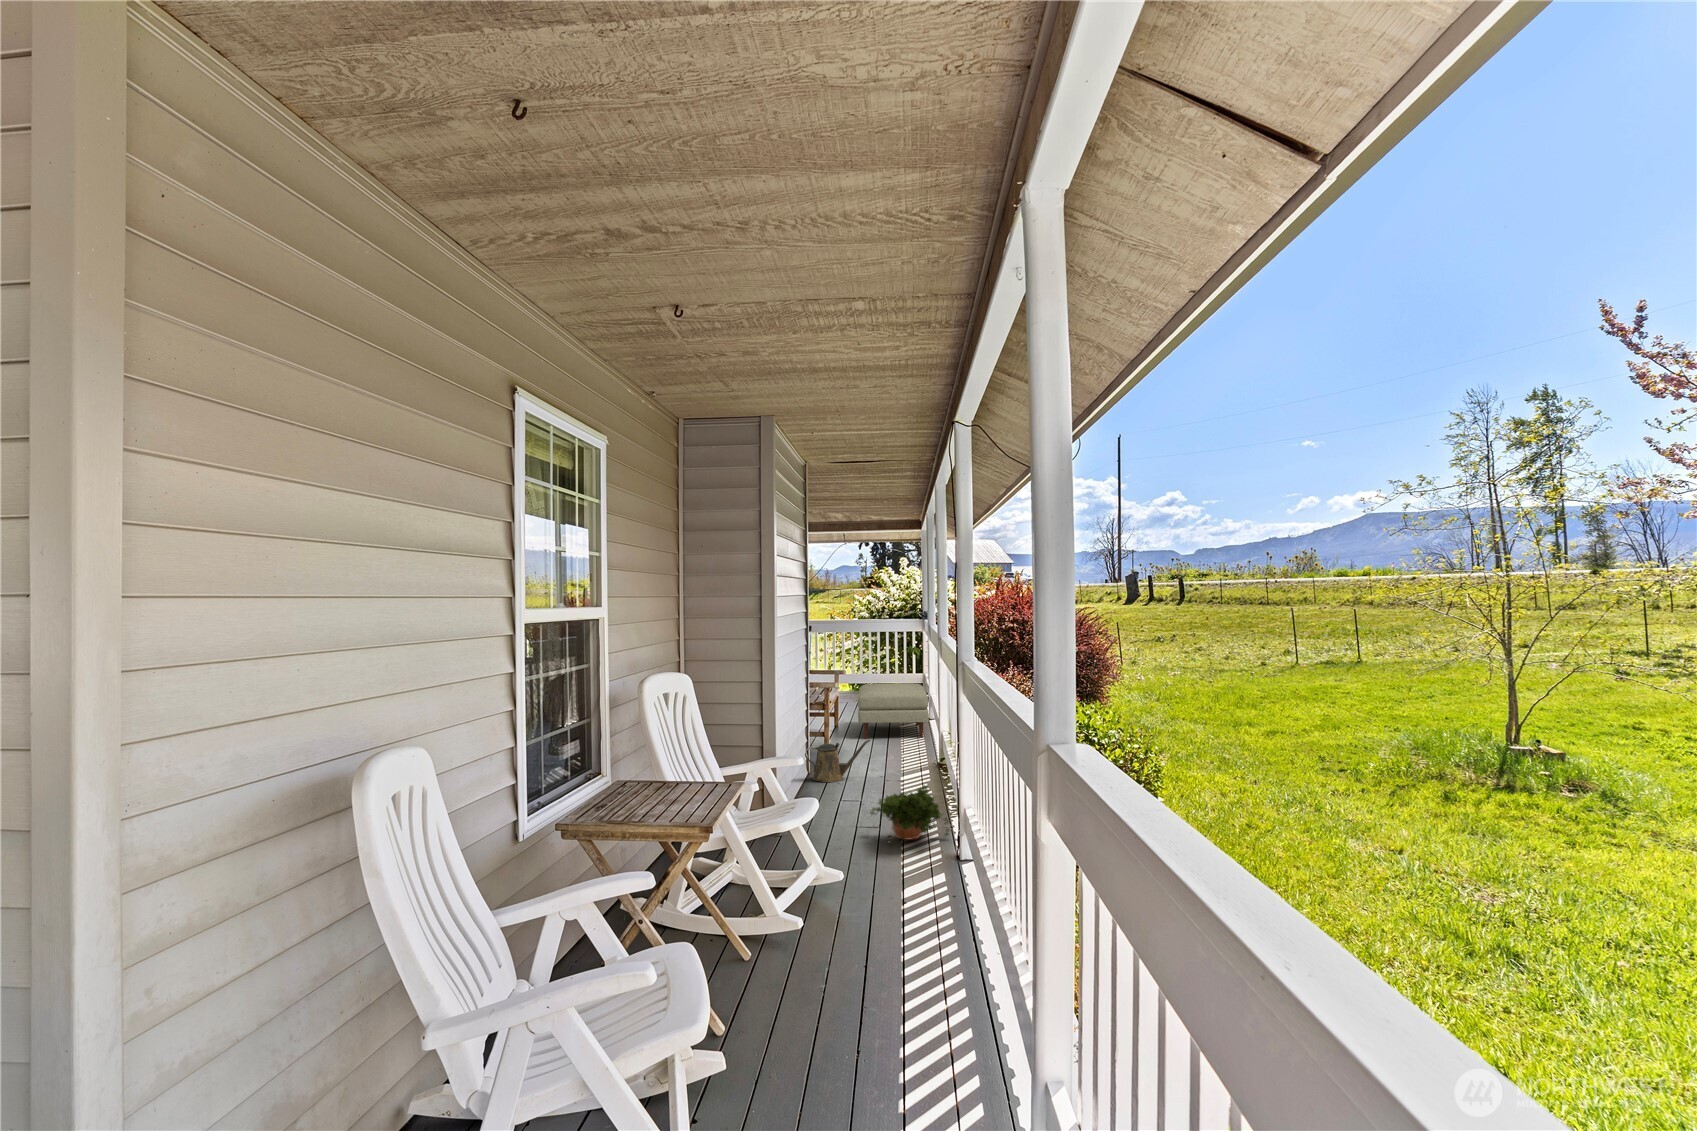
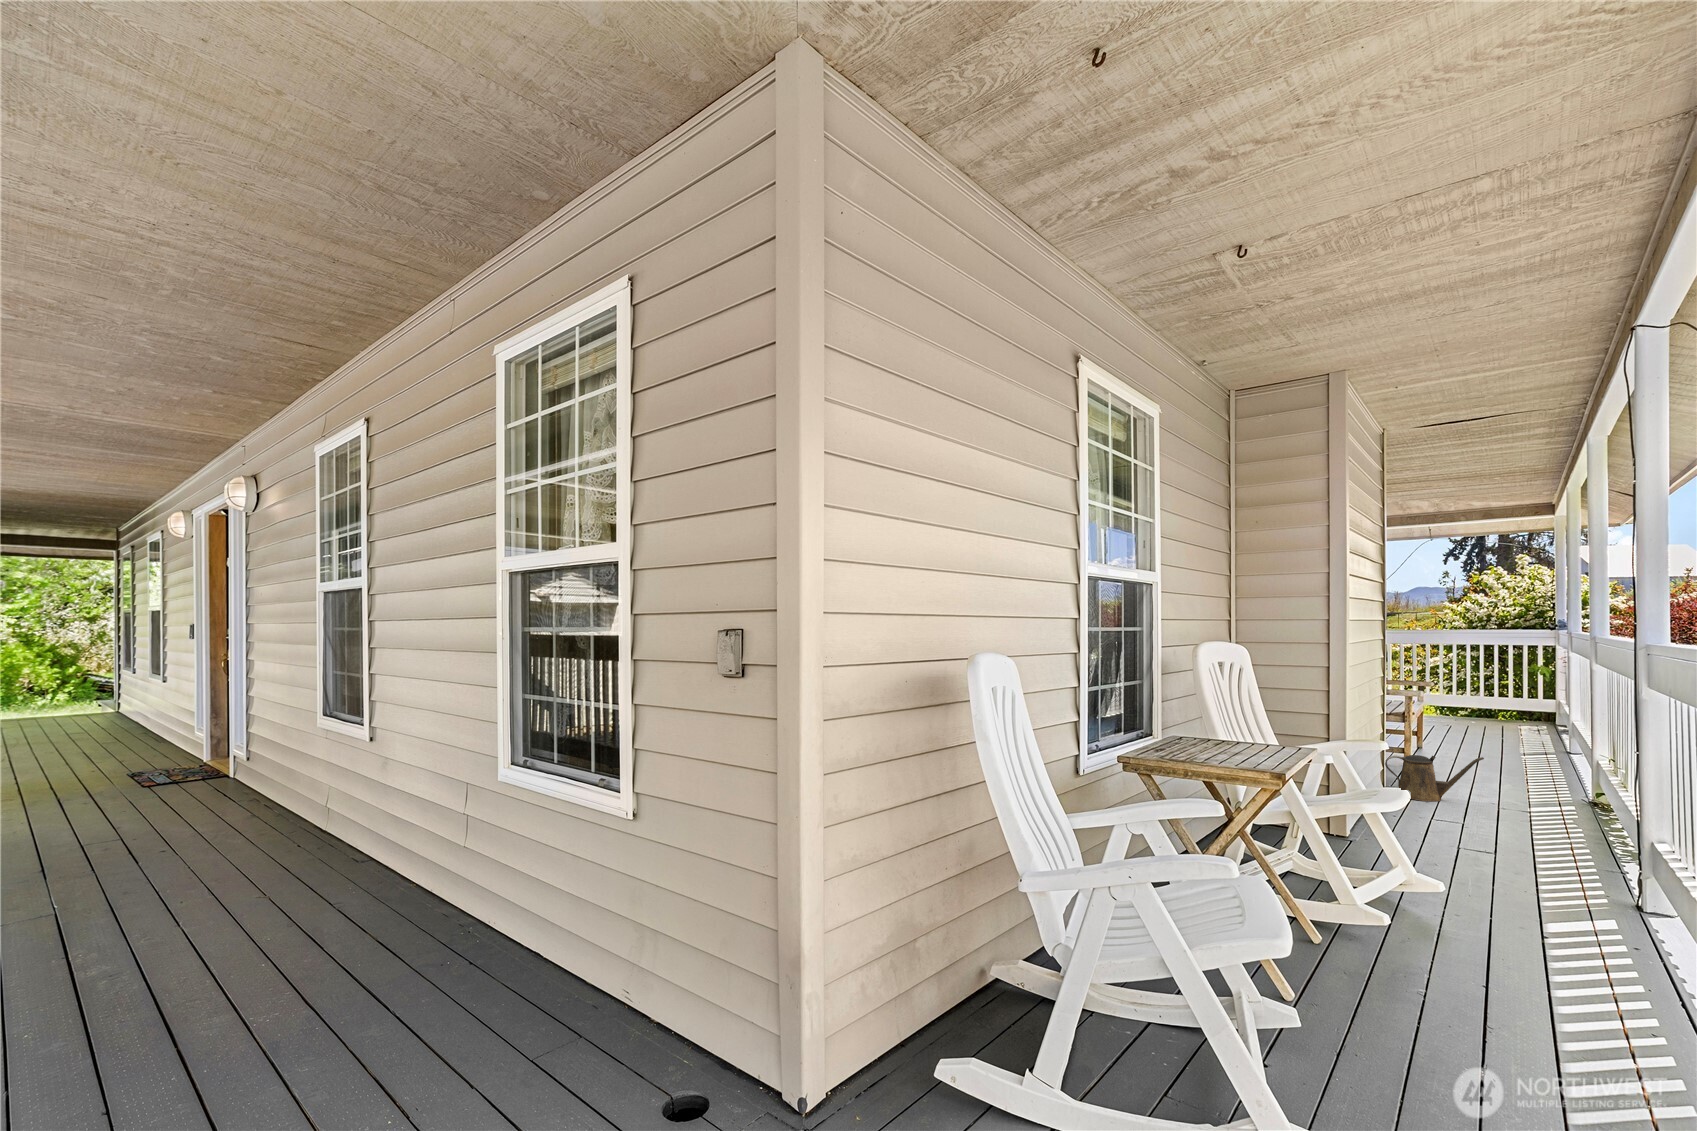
ottoman: present [858,683,929,739] -> none [1459,699,1579,775]
potted plant: present [870,785,951,843] -> none [1487,812,1641,889]

